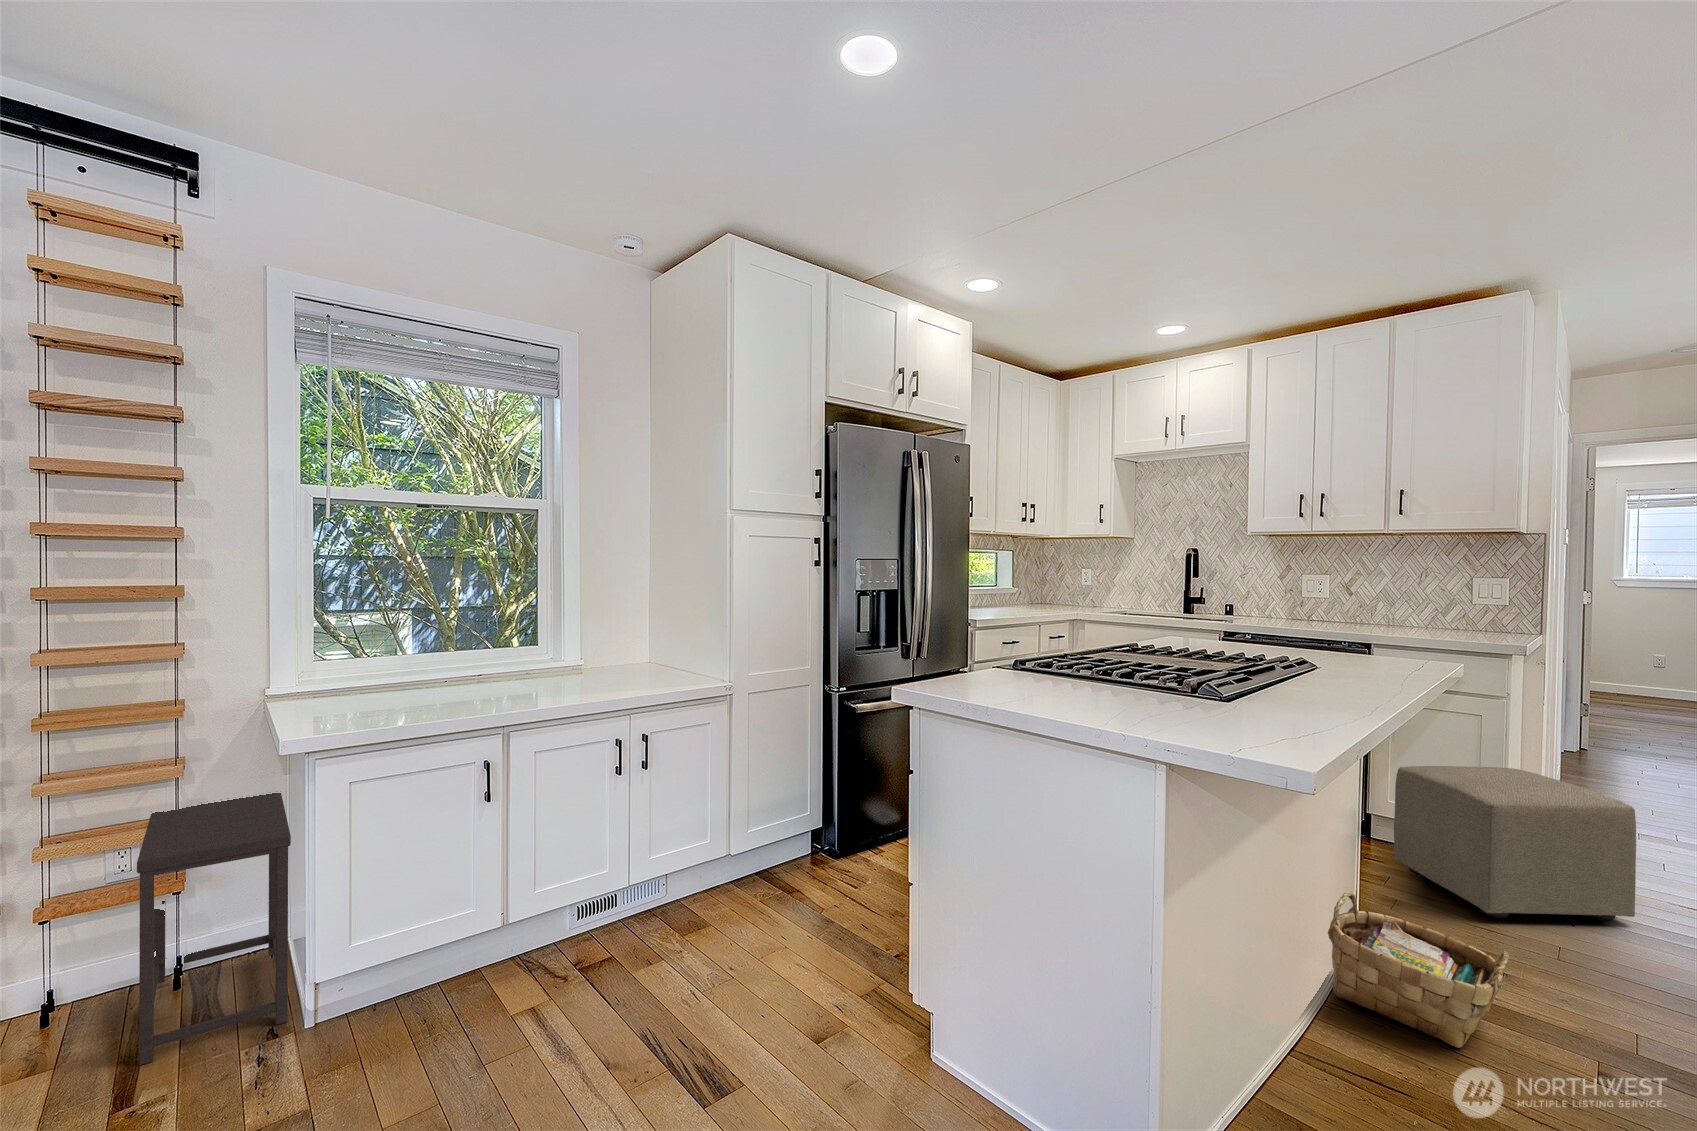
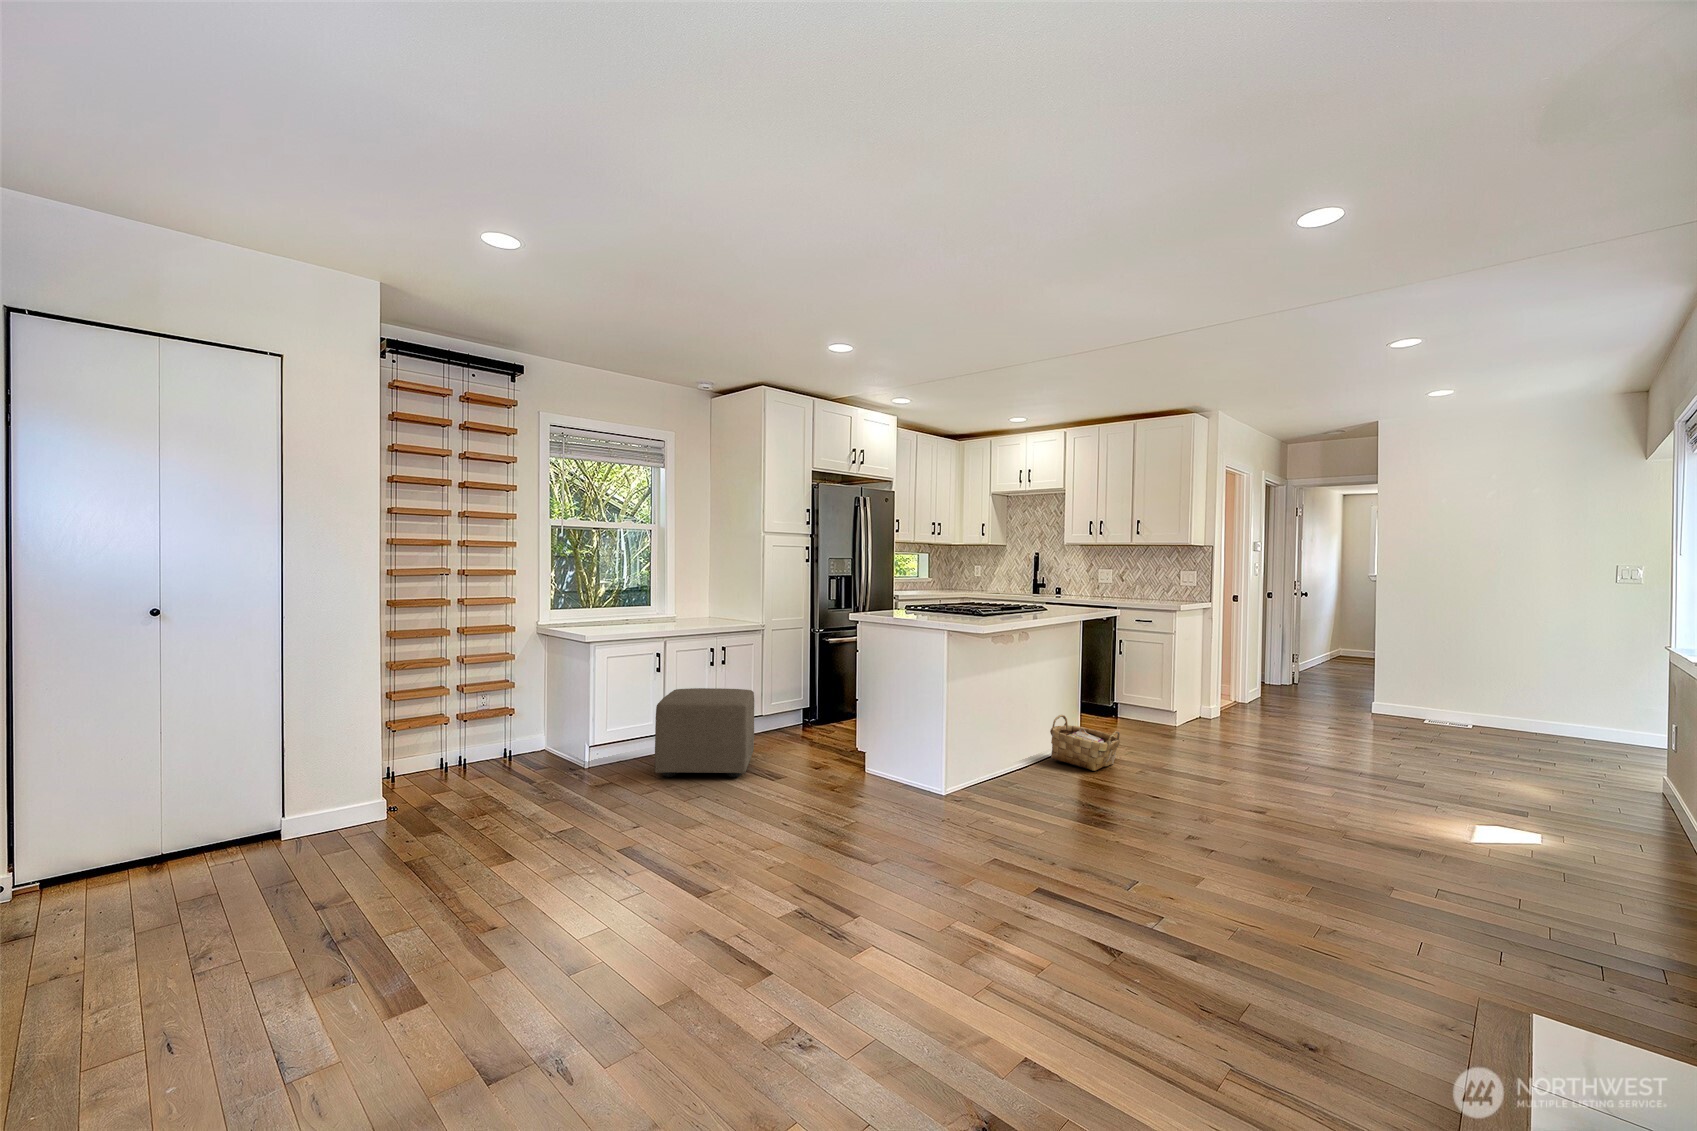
ottoman: present [1394,766,1636,921] -> present [655,688,754,777]
side table: present [137,793,291,1065] -> none [492,673,574,779]

